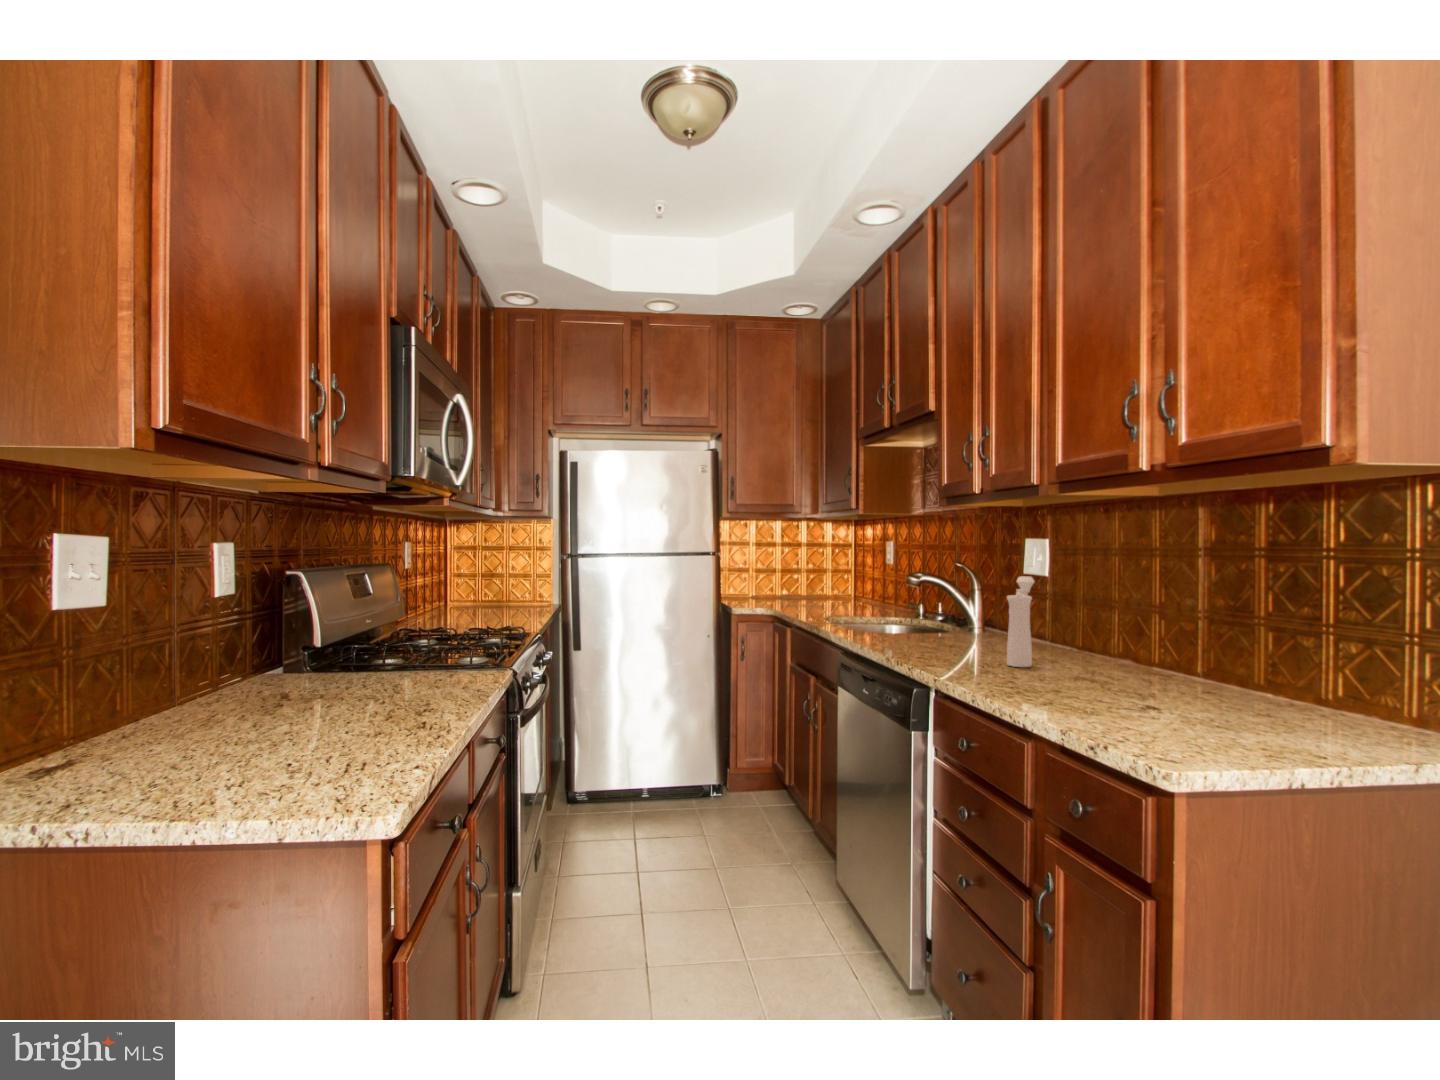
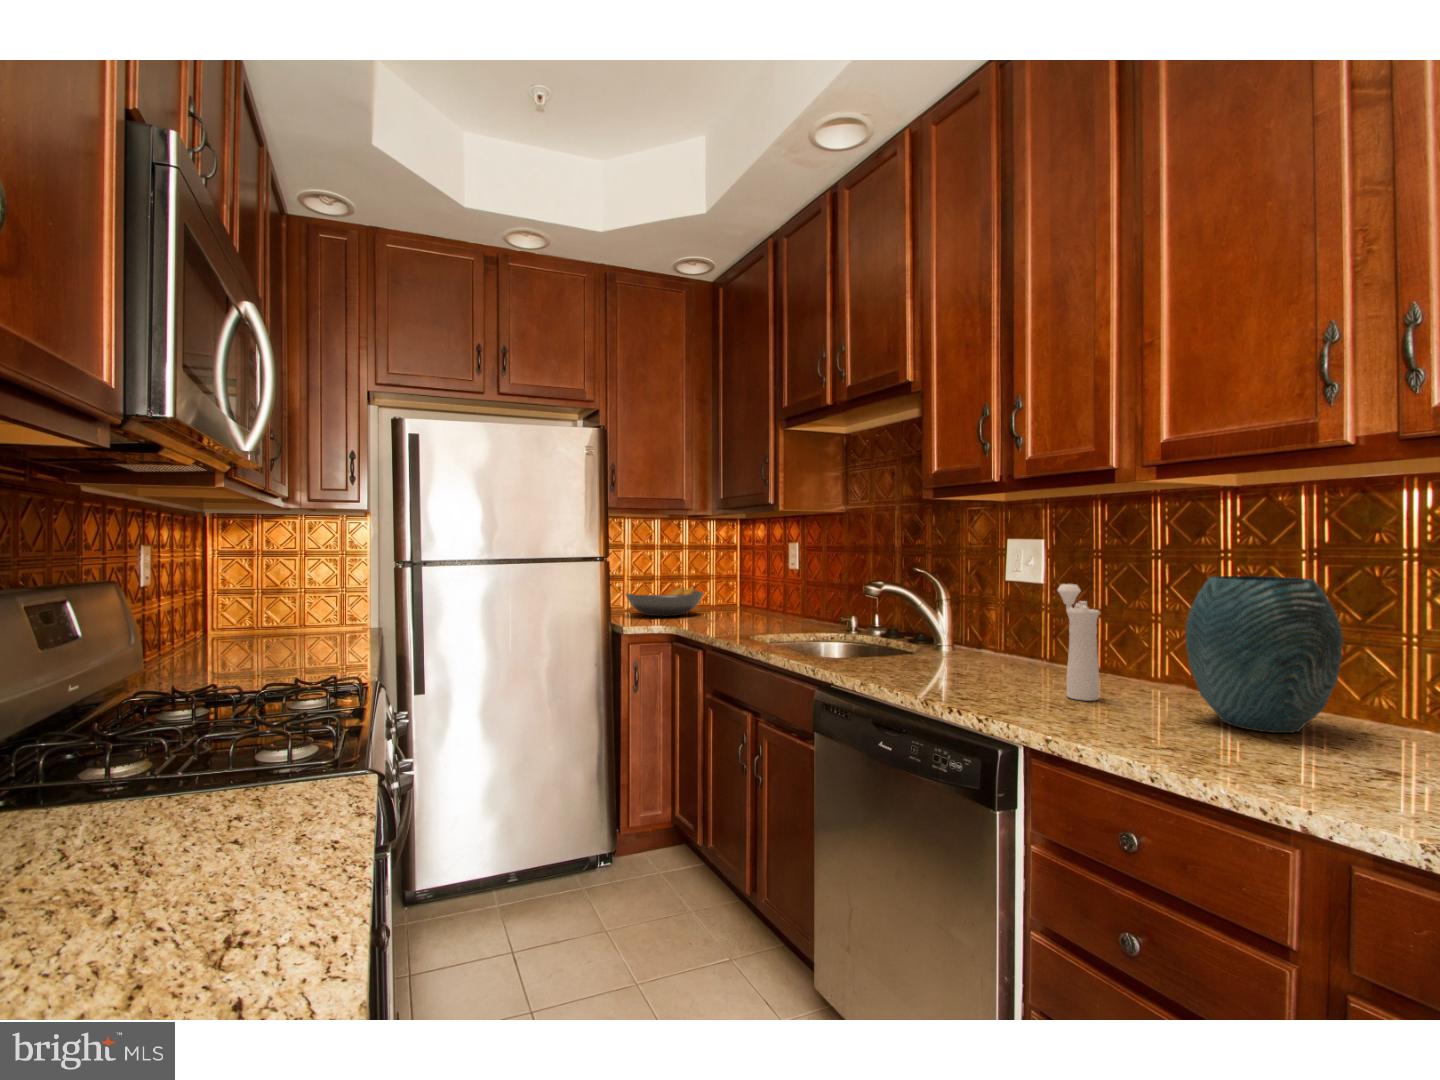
vase: none [1070,570,1183,691] -> present [1186,576,1343,733]
fruit bowl: none [748,578,815,603] -> present [626,587,703,616]

